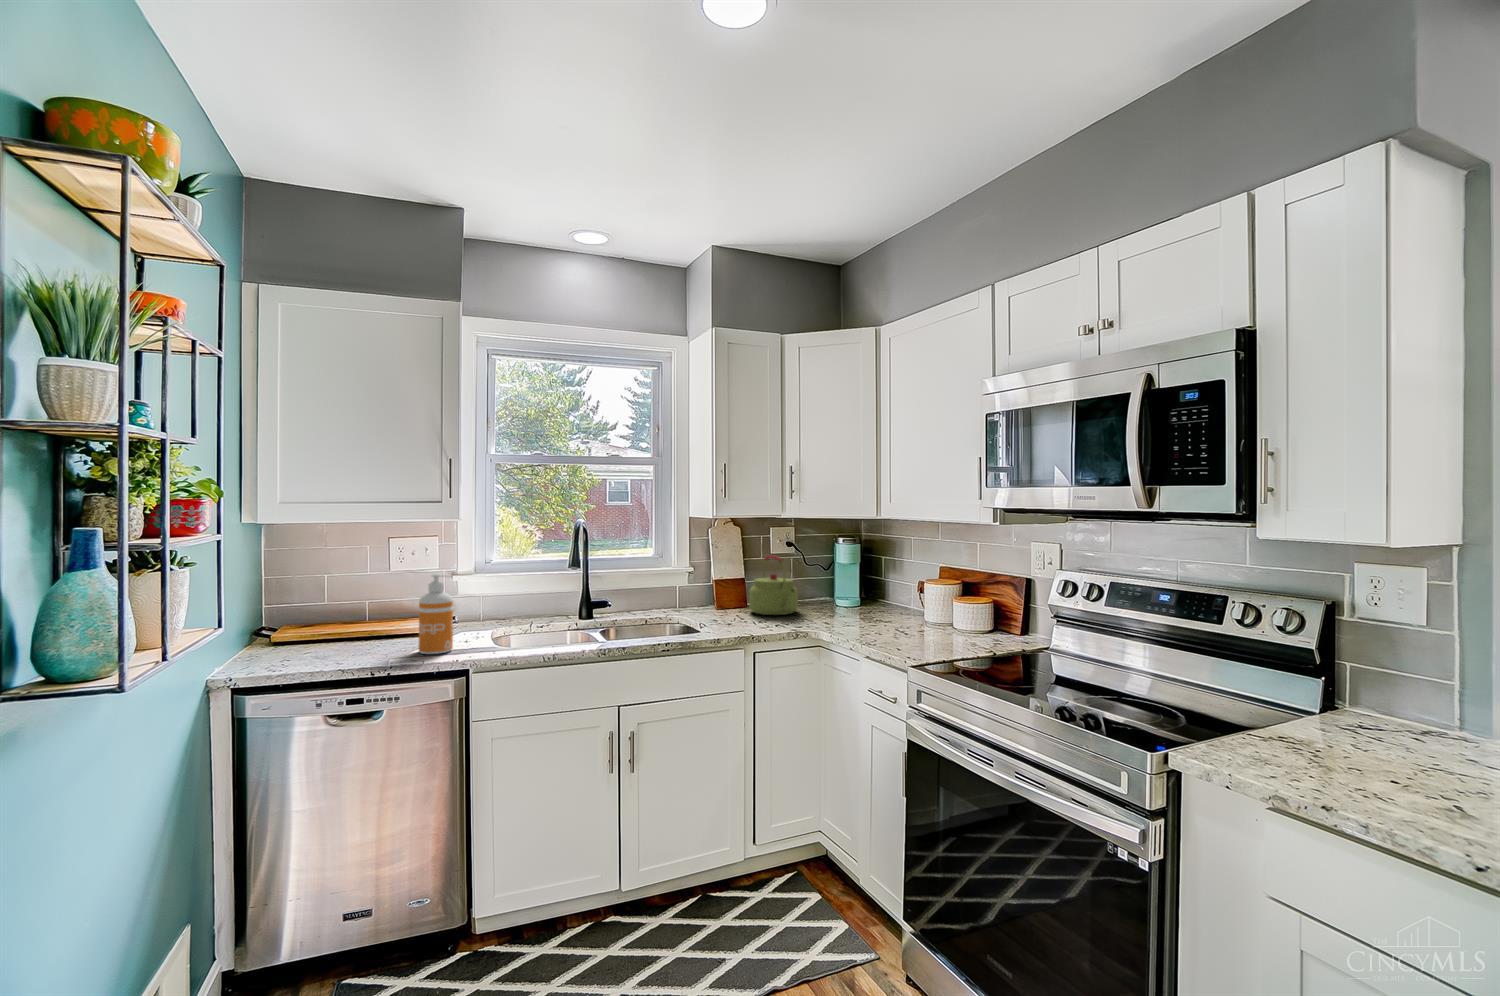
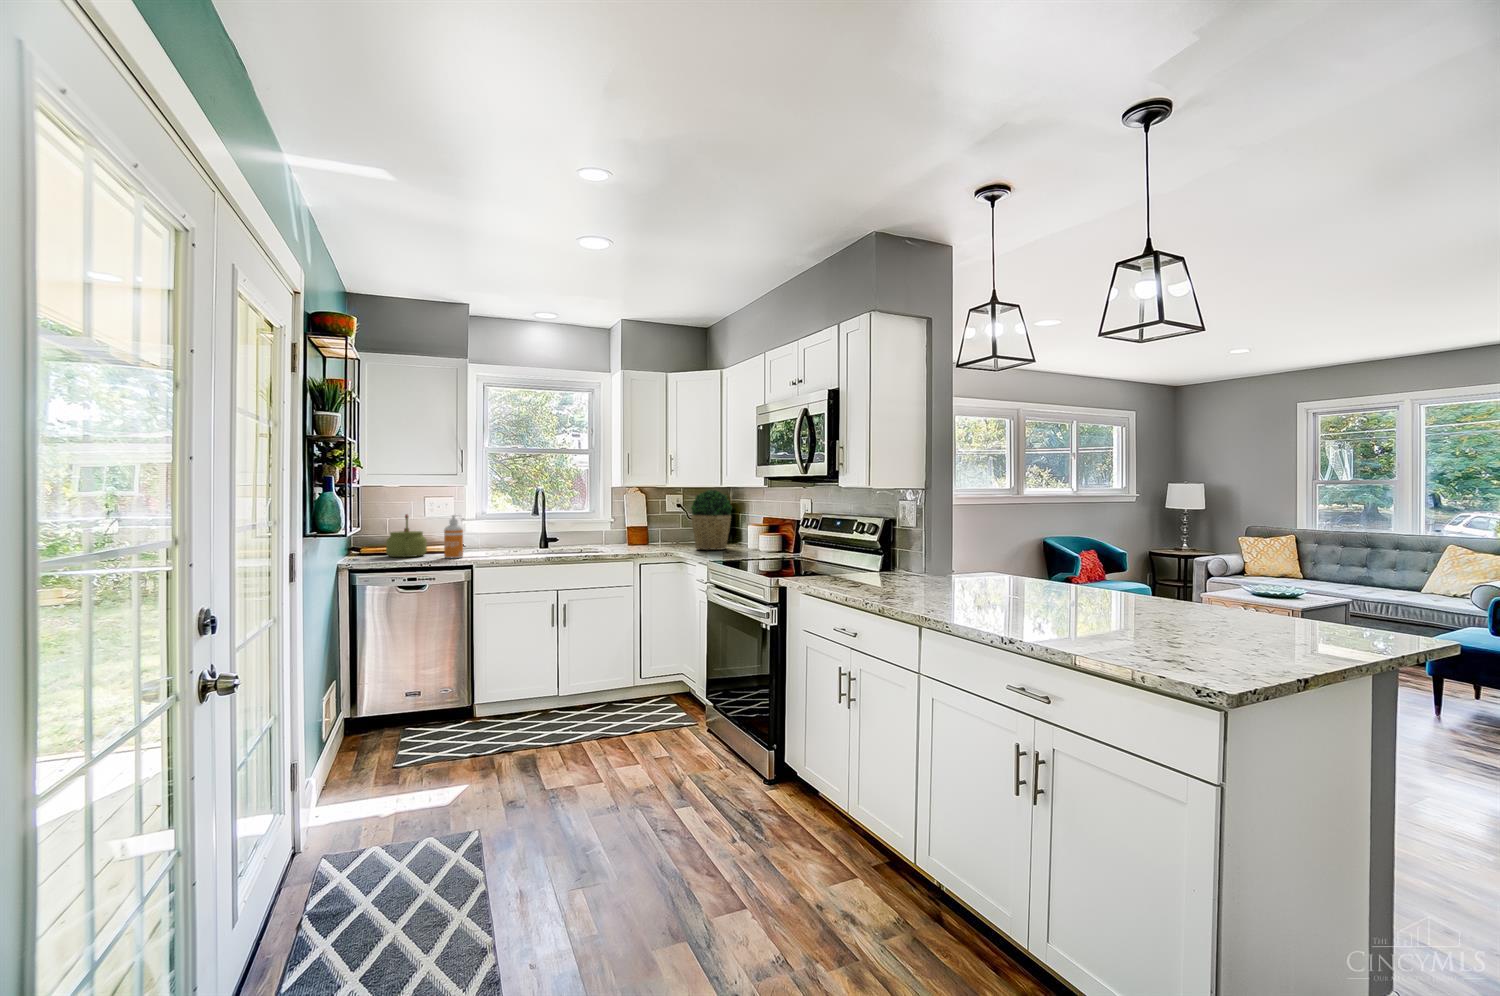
potted plant: none [832,524,902,627] -> present [691,490,732,550]
kettle: present [749,555,798,615] -> present [386,514,427,557]

